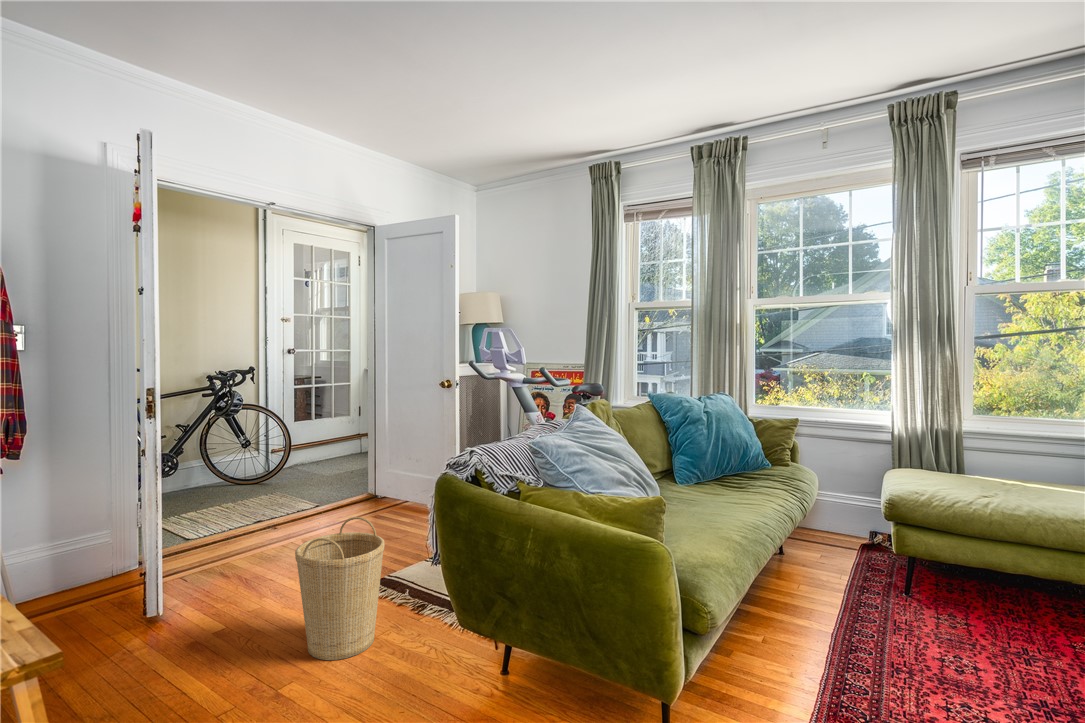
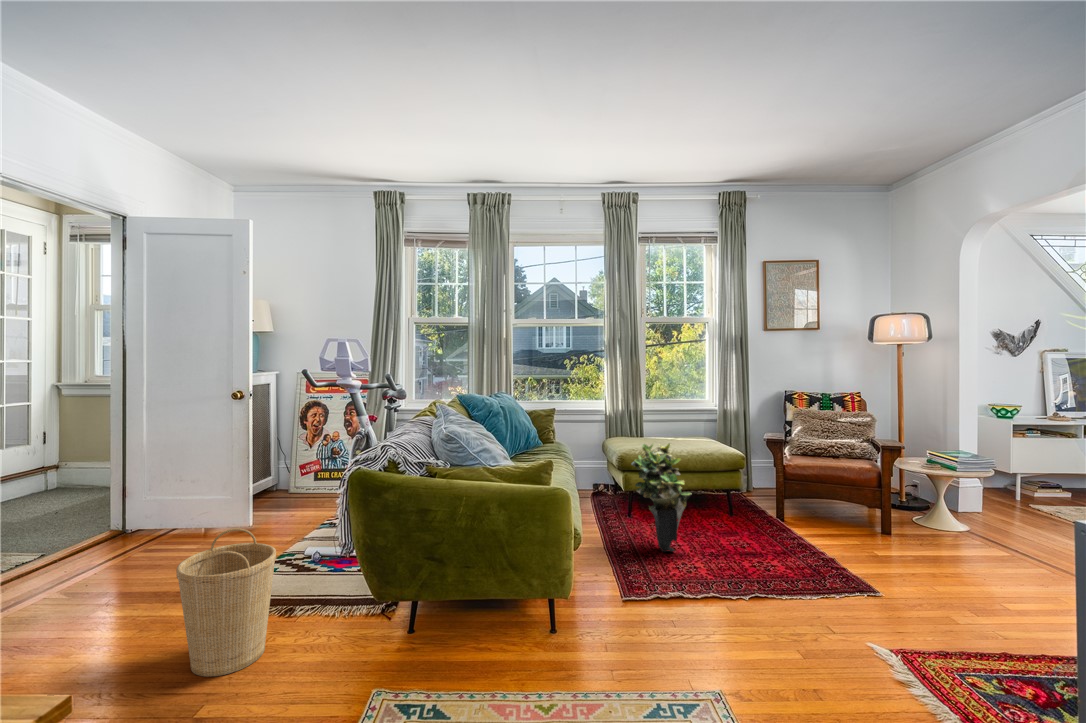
potted plant: none [883,485,1002,674] -> present [632,443,692,552]

